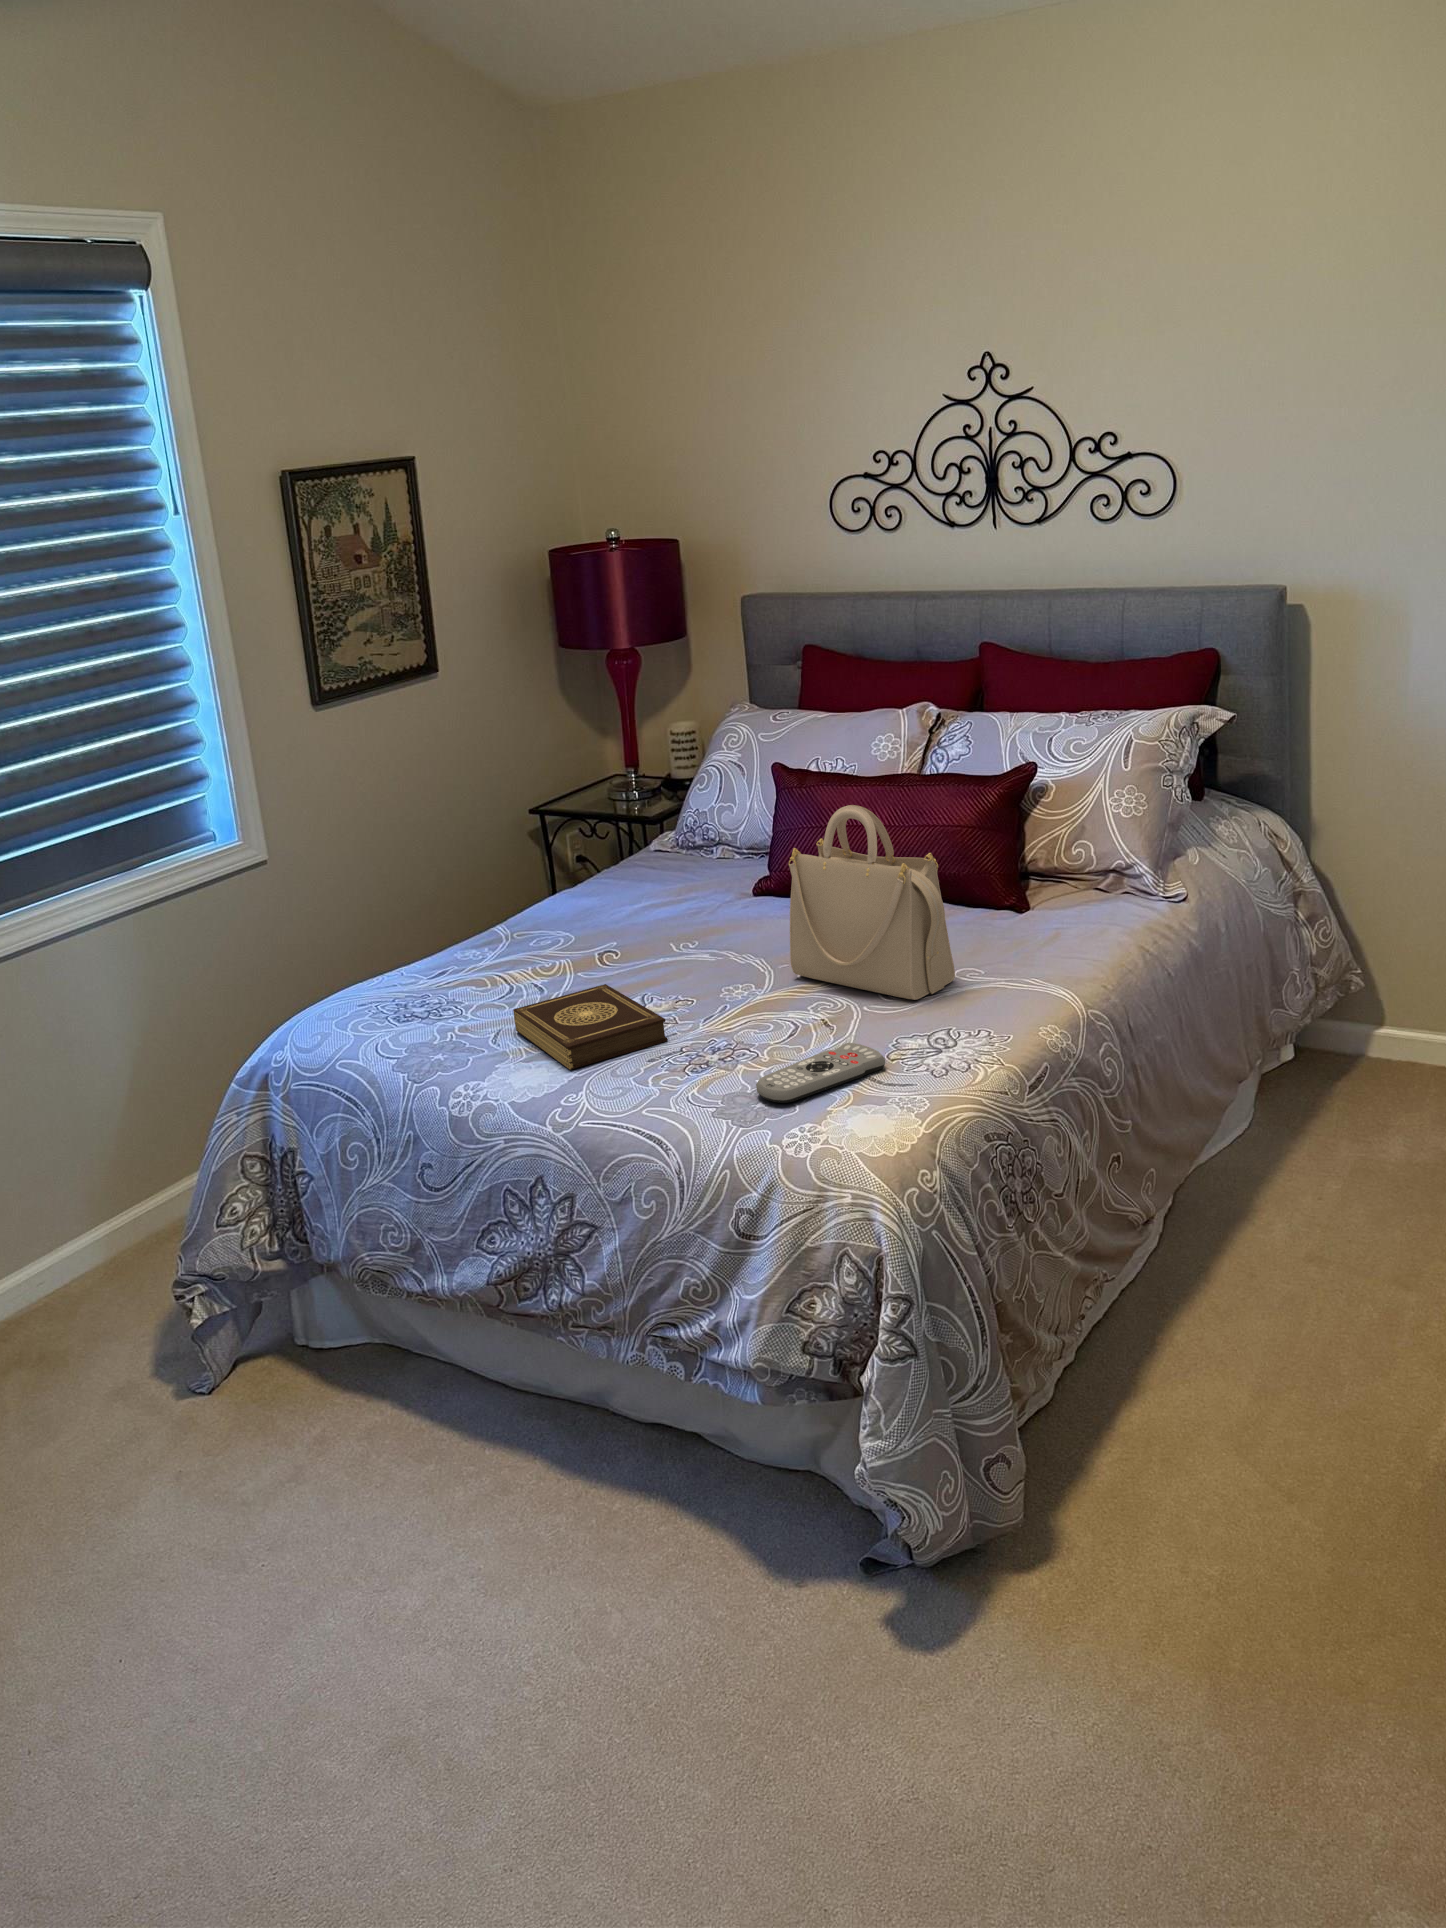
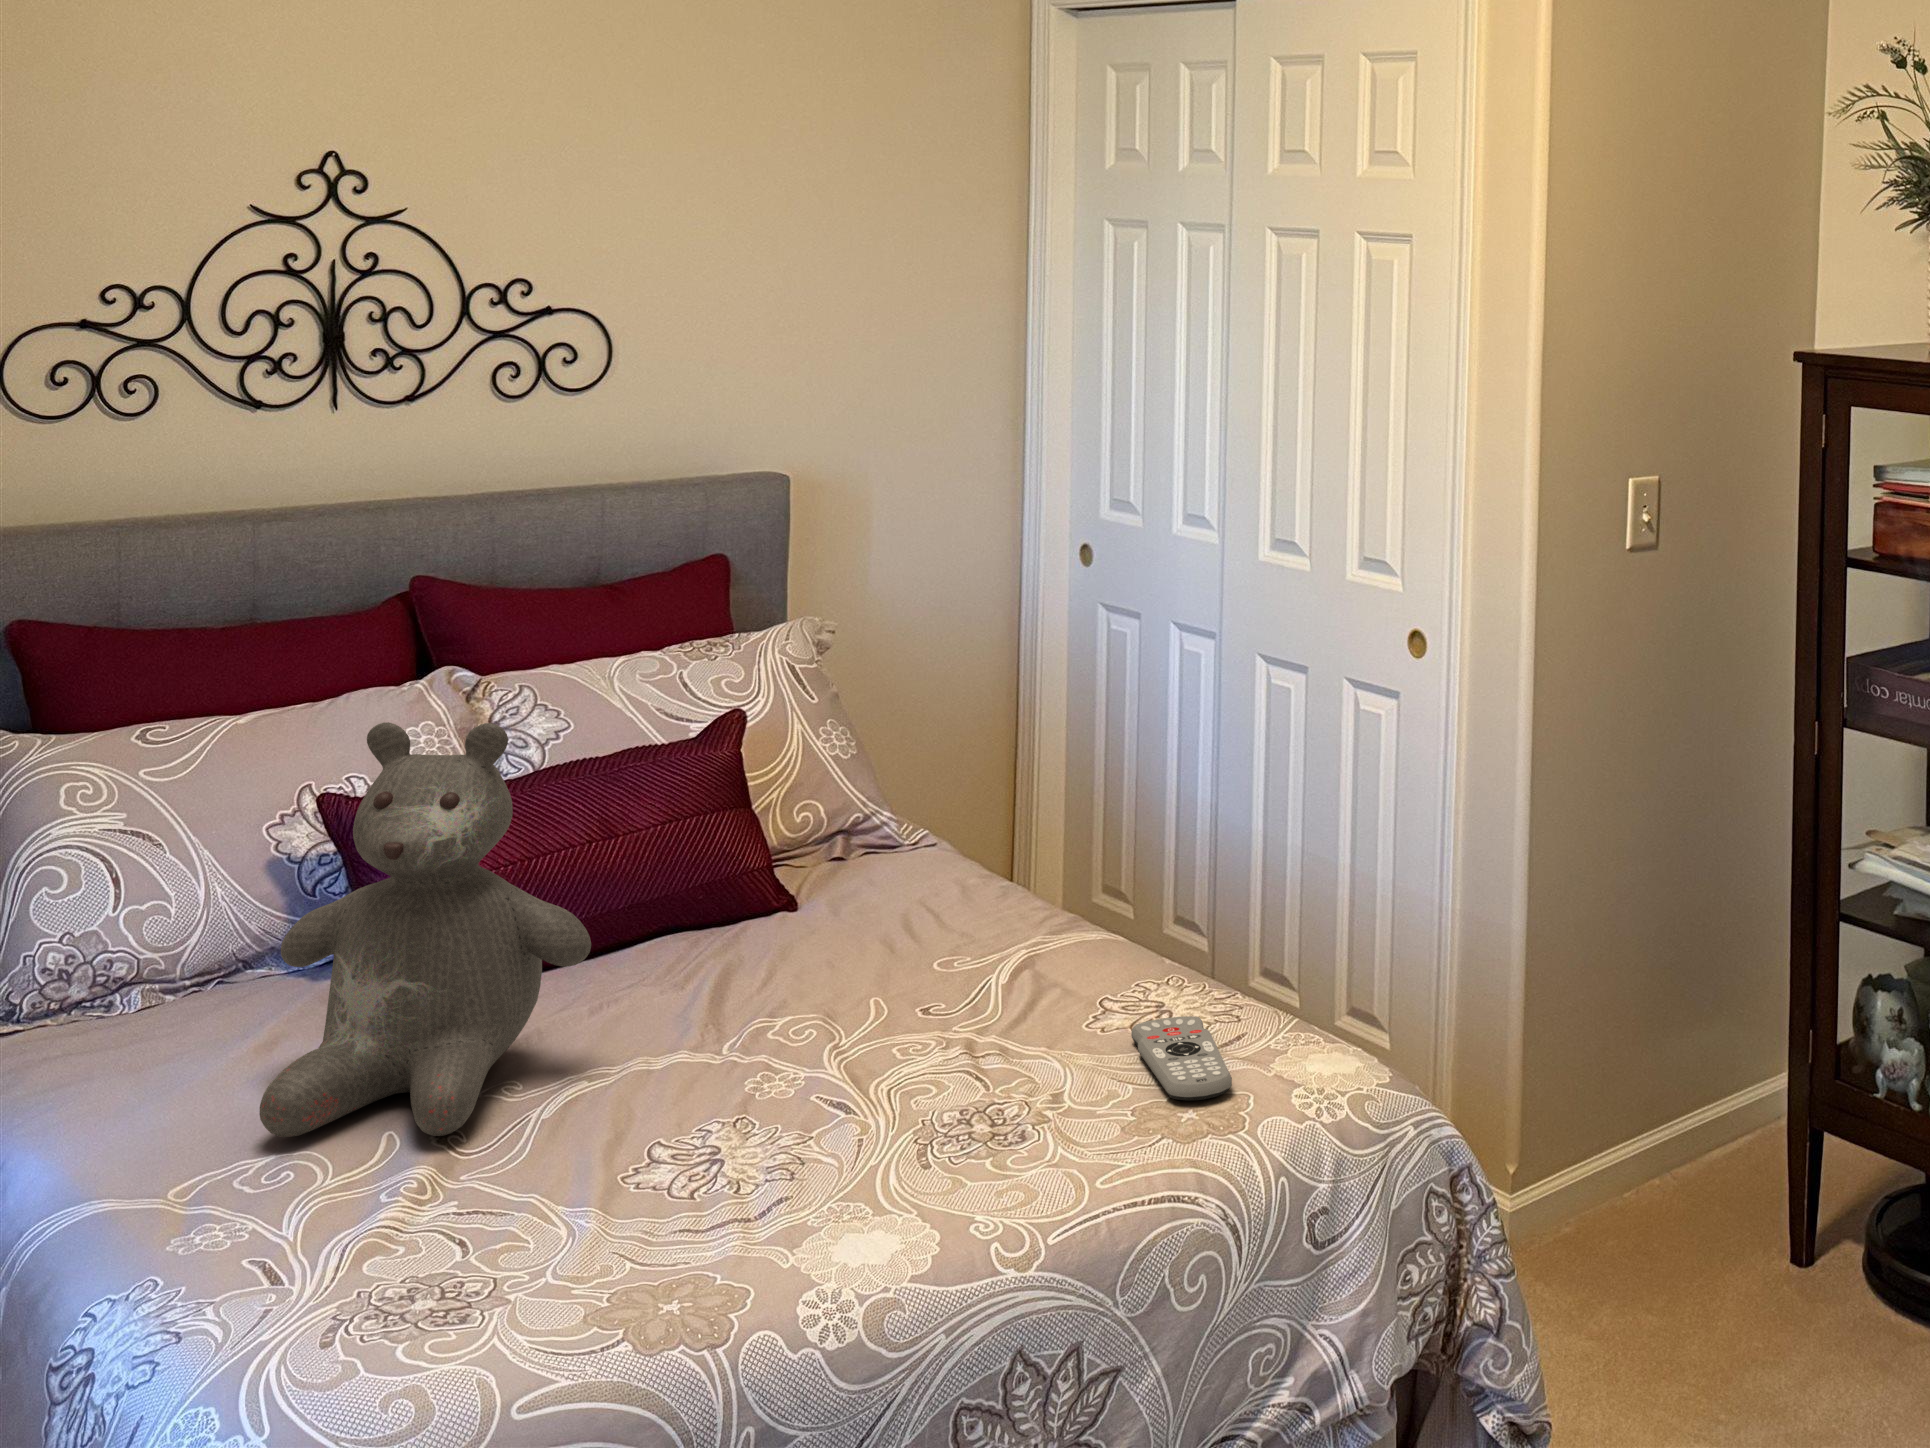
teddy bear: none [567,722,712,956] -> present [260,722,591,1137]
handbag: present [789,805,955,1000] -> none [793,756,1036,1023]
book: present [513,984,668,1070] -> none [662,1100,906,1235]

